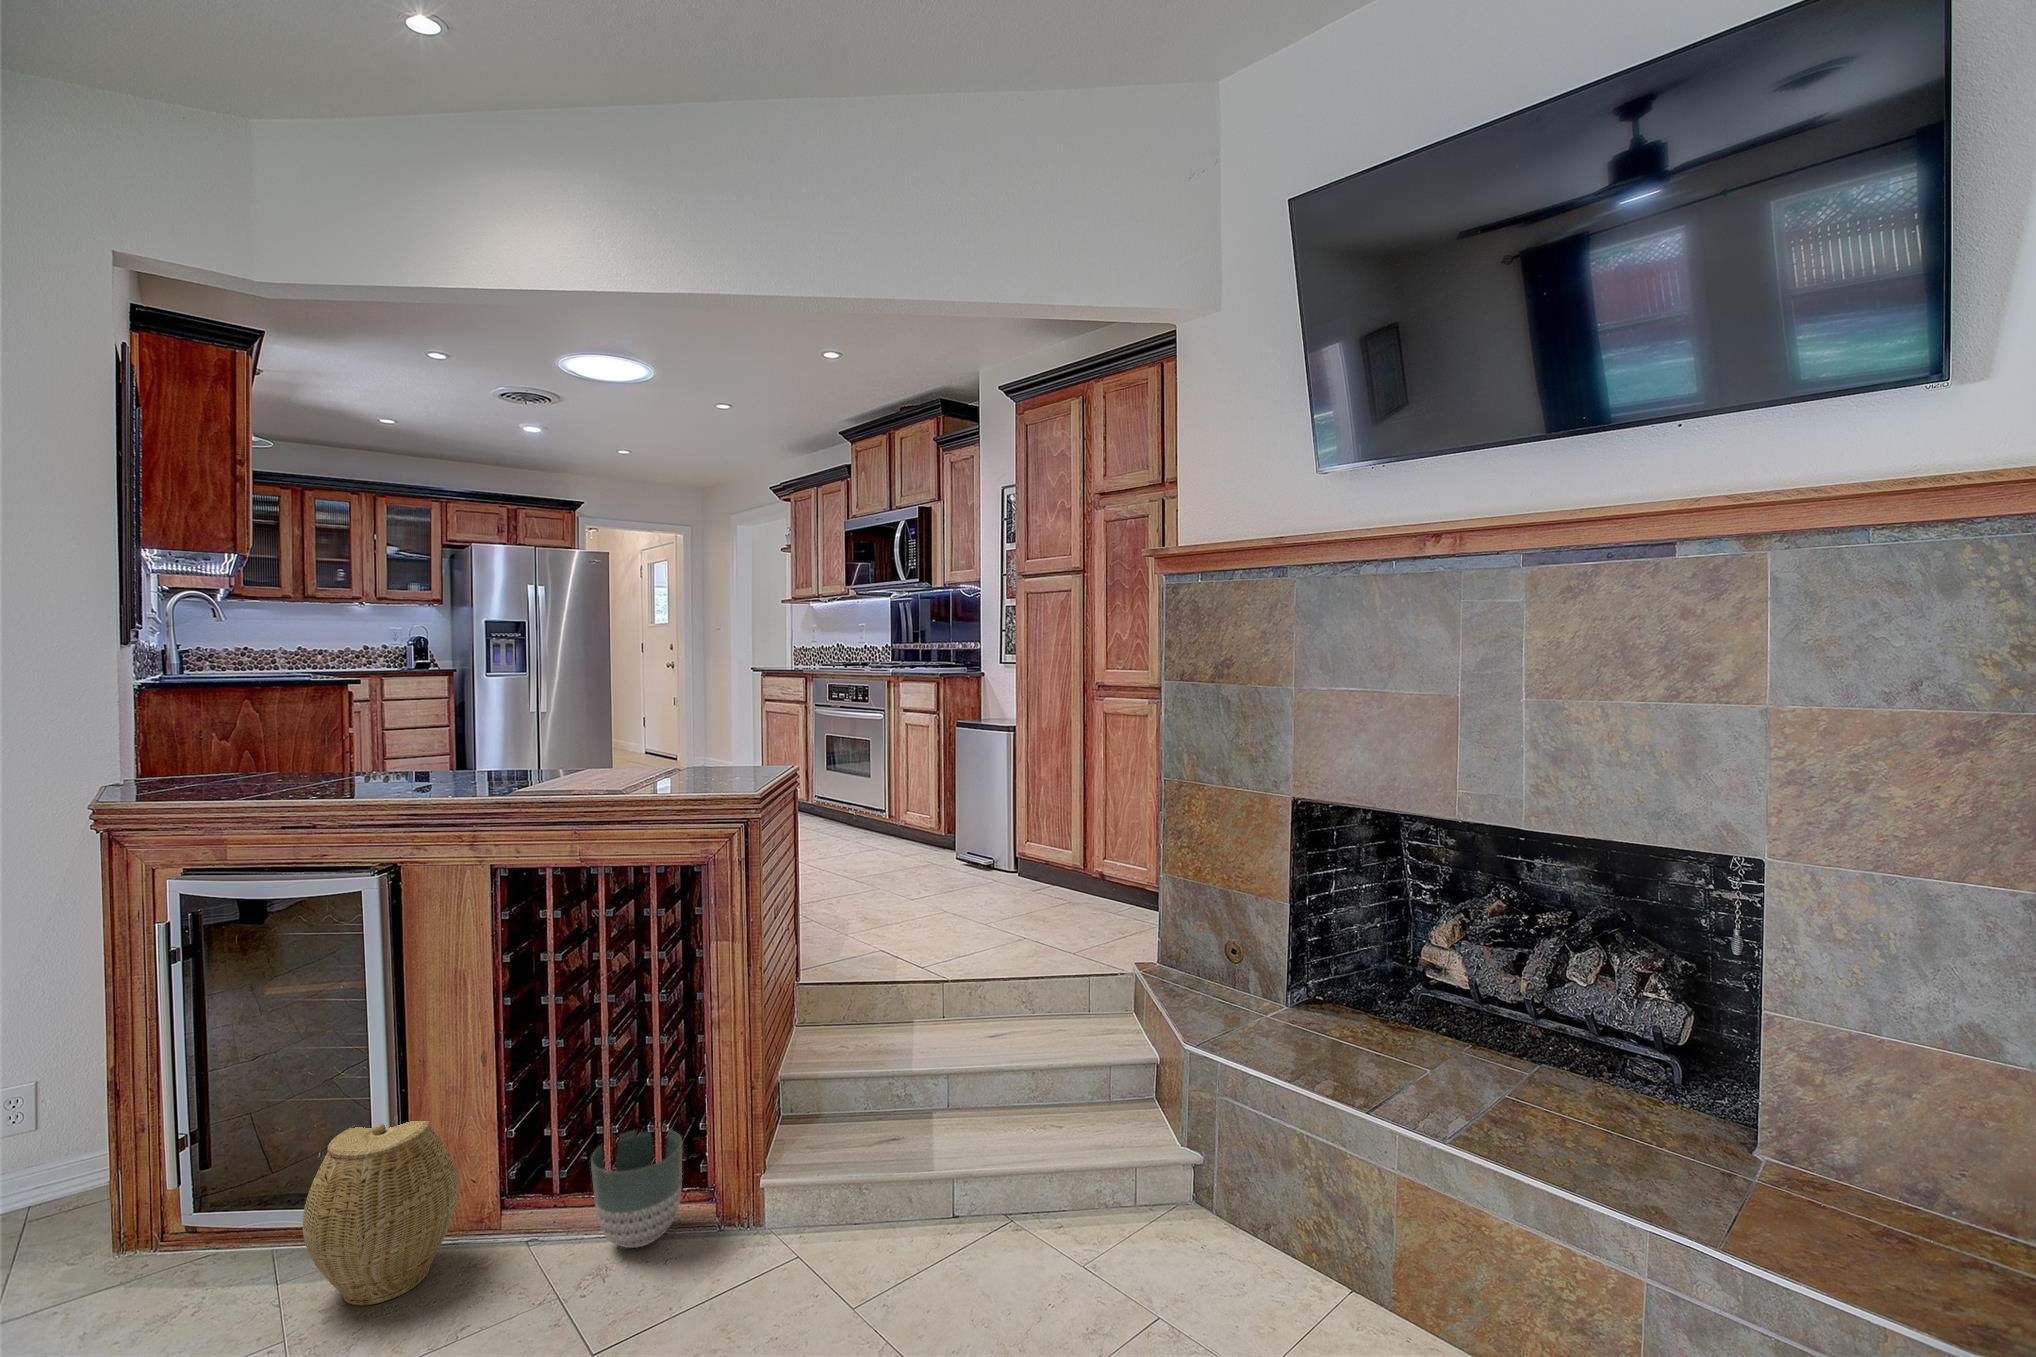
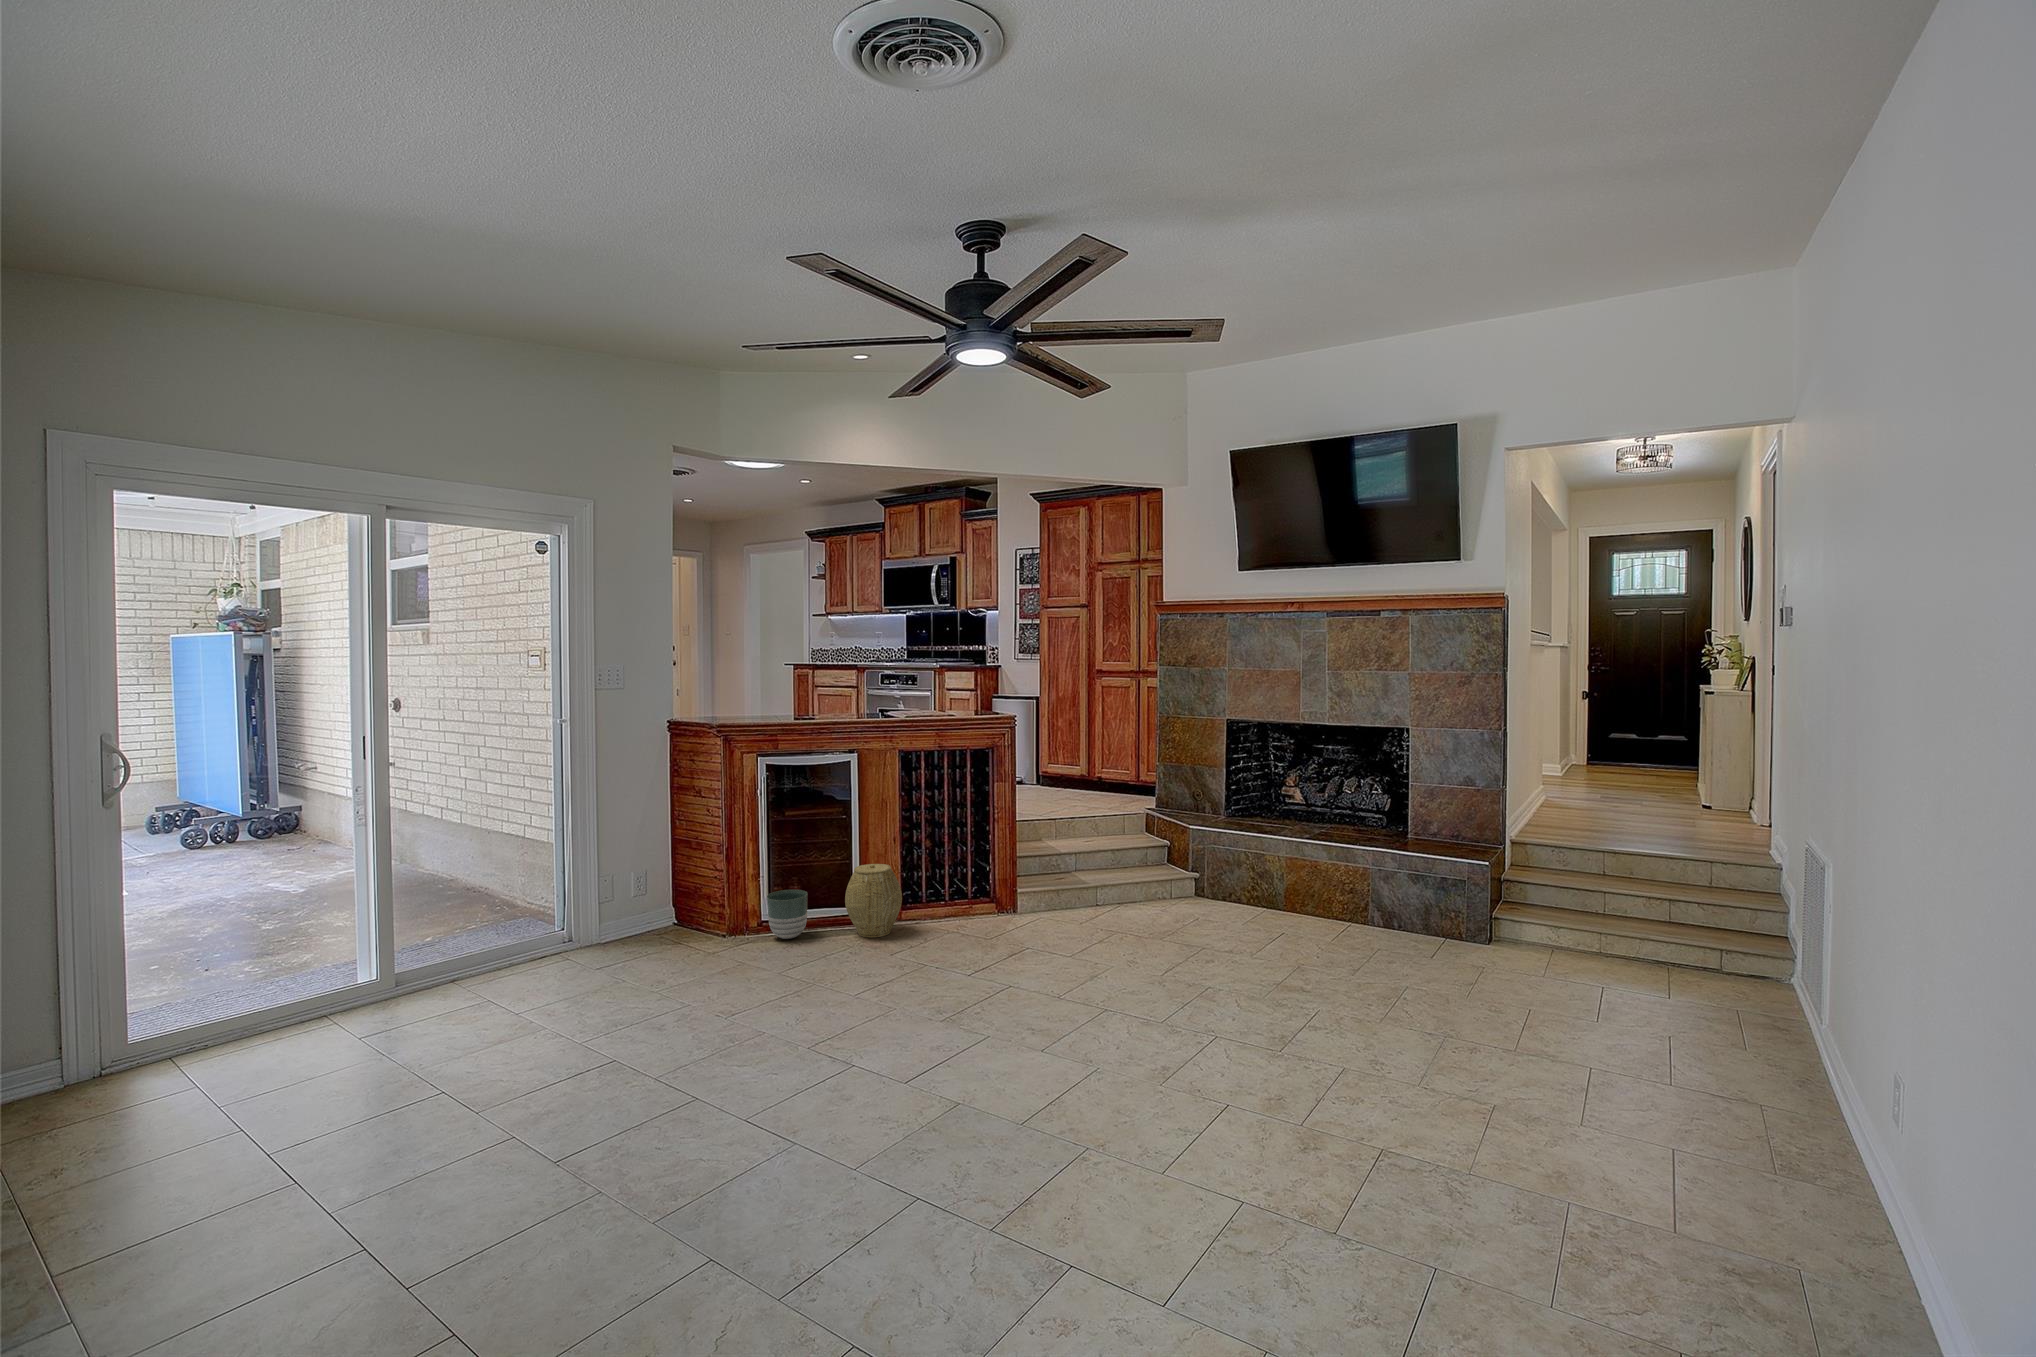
planter: present [591,1129,682,1248] -> present [767,890,808,939]

